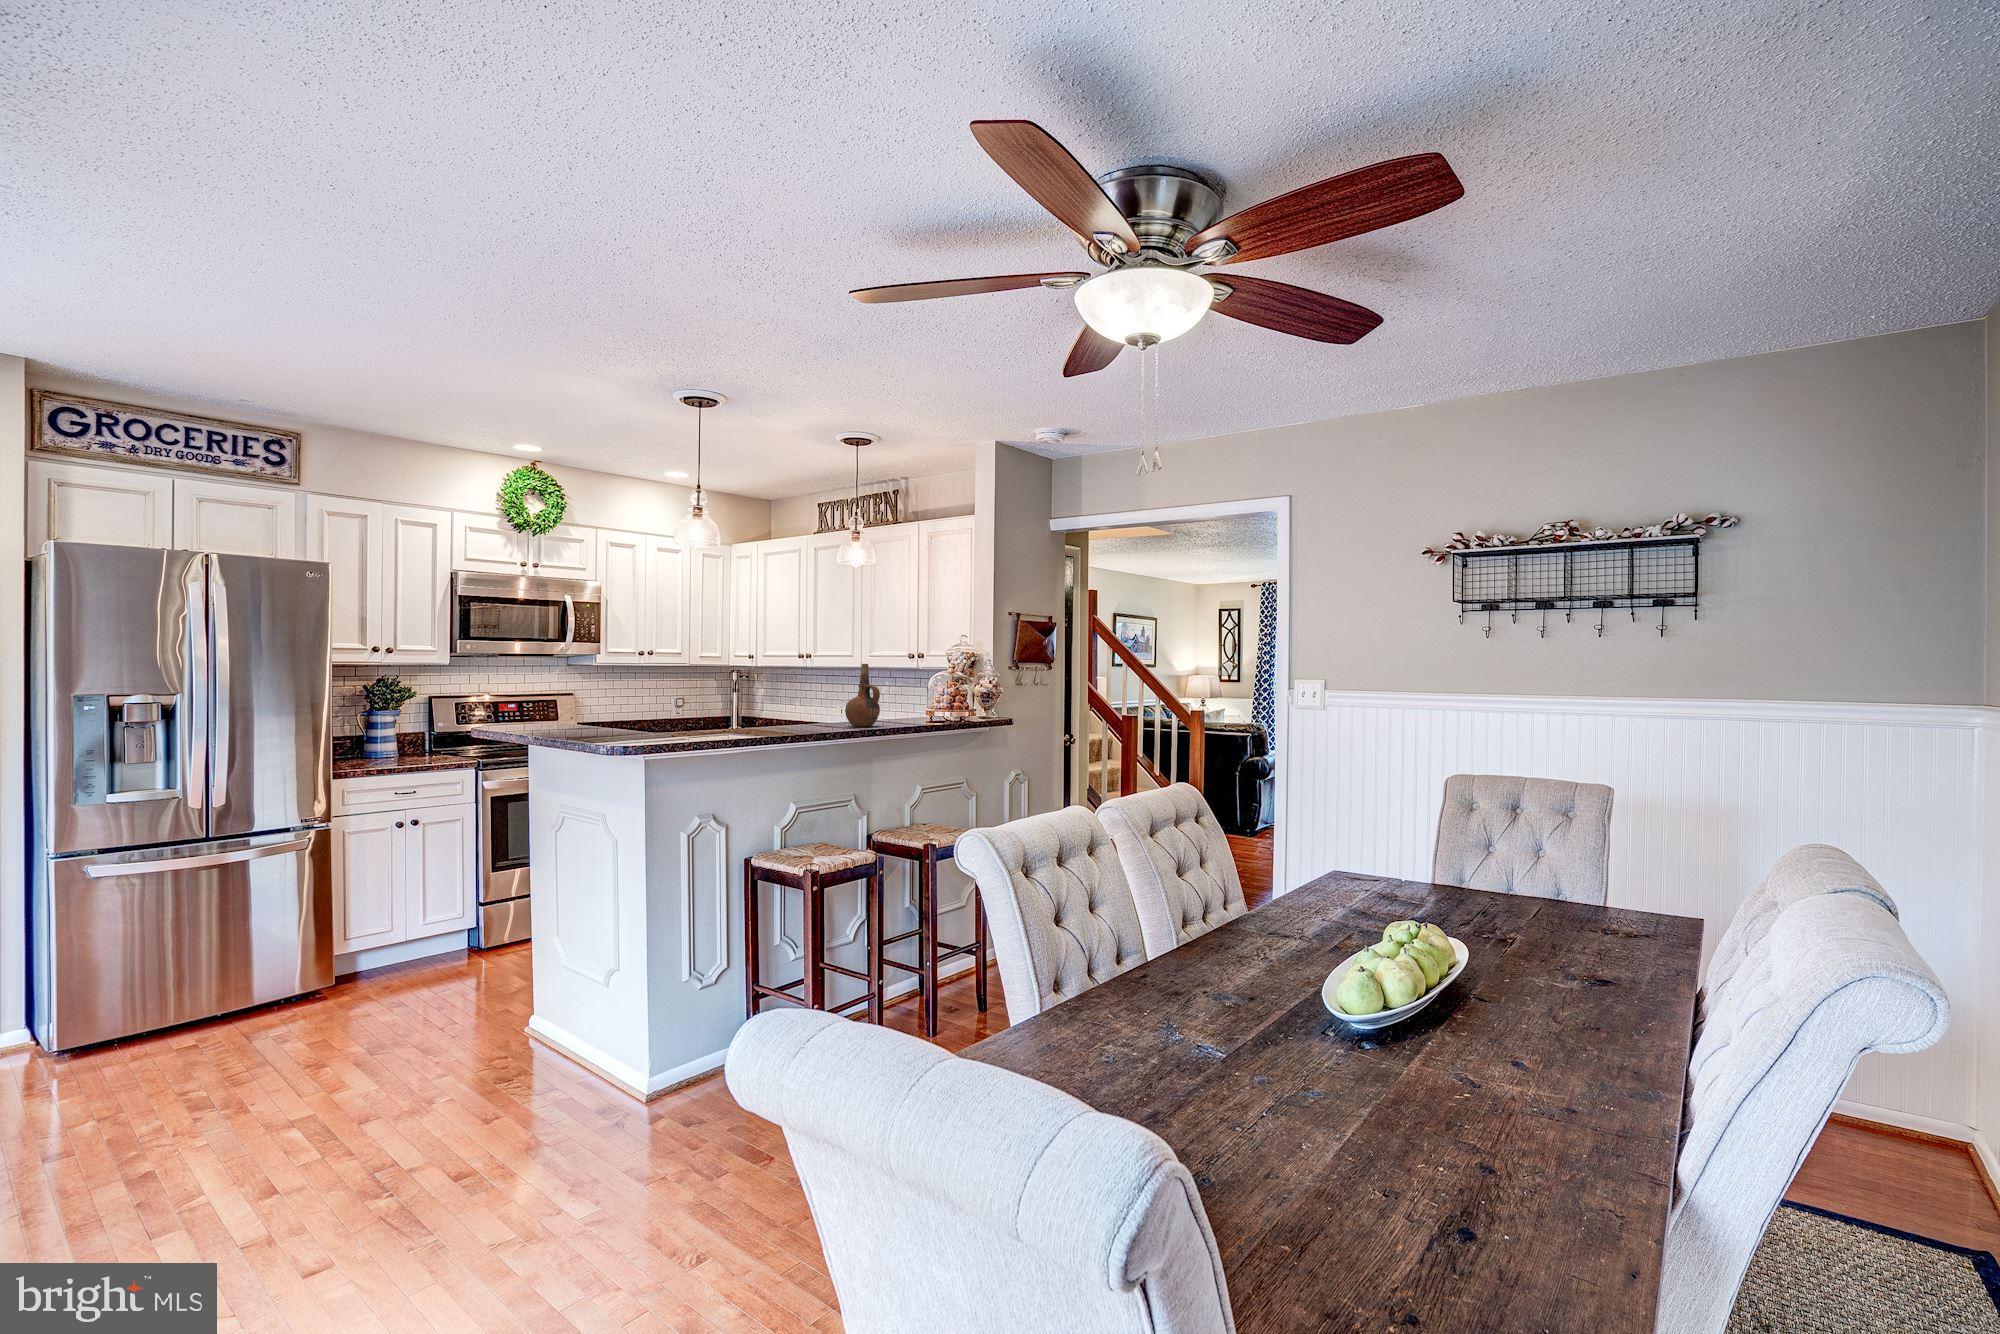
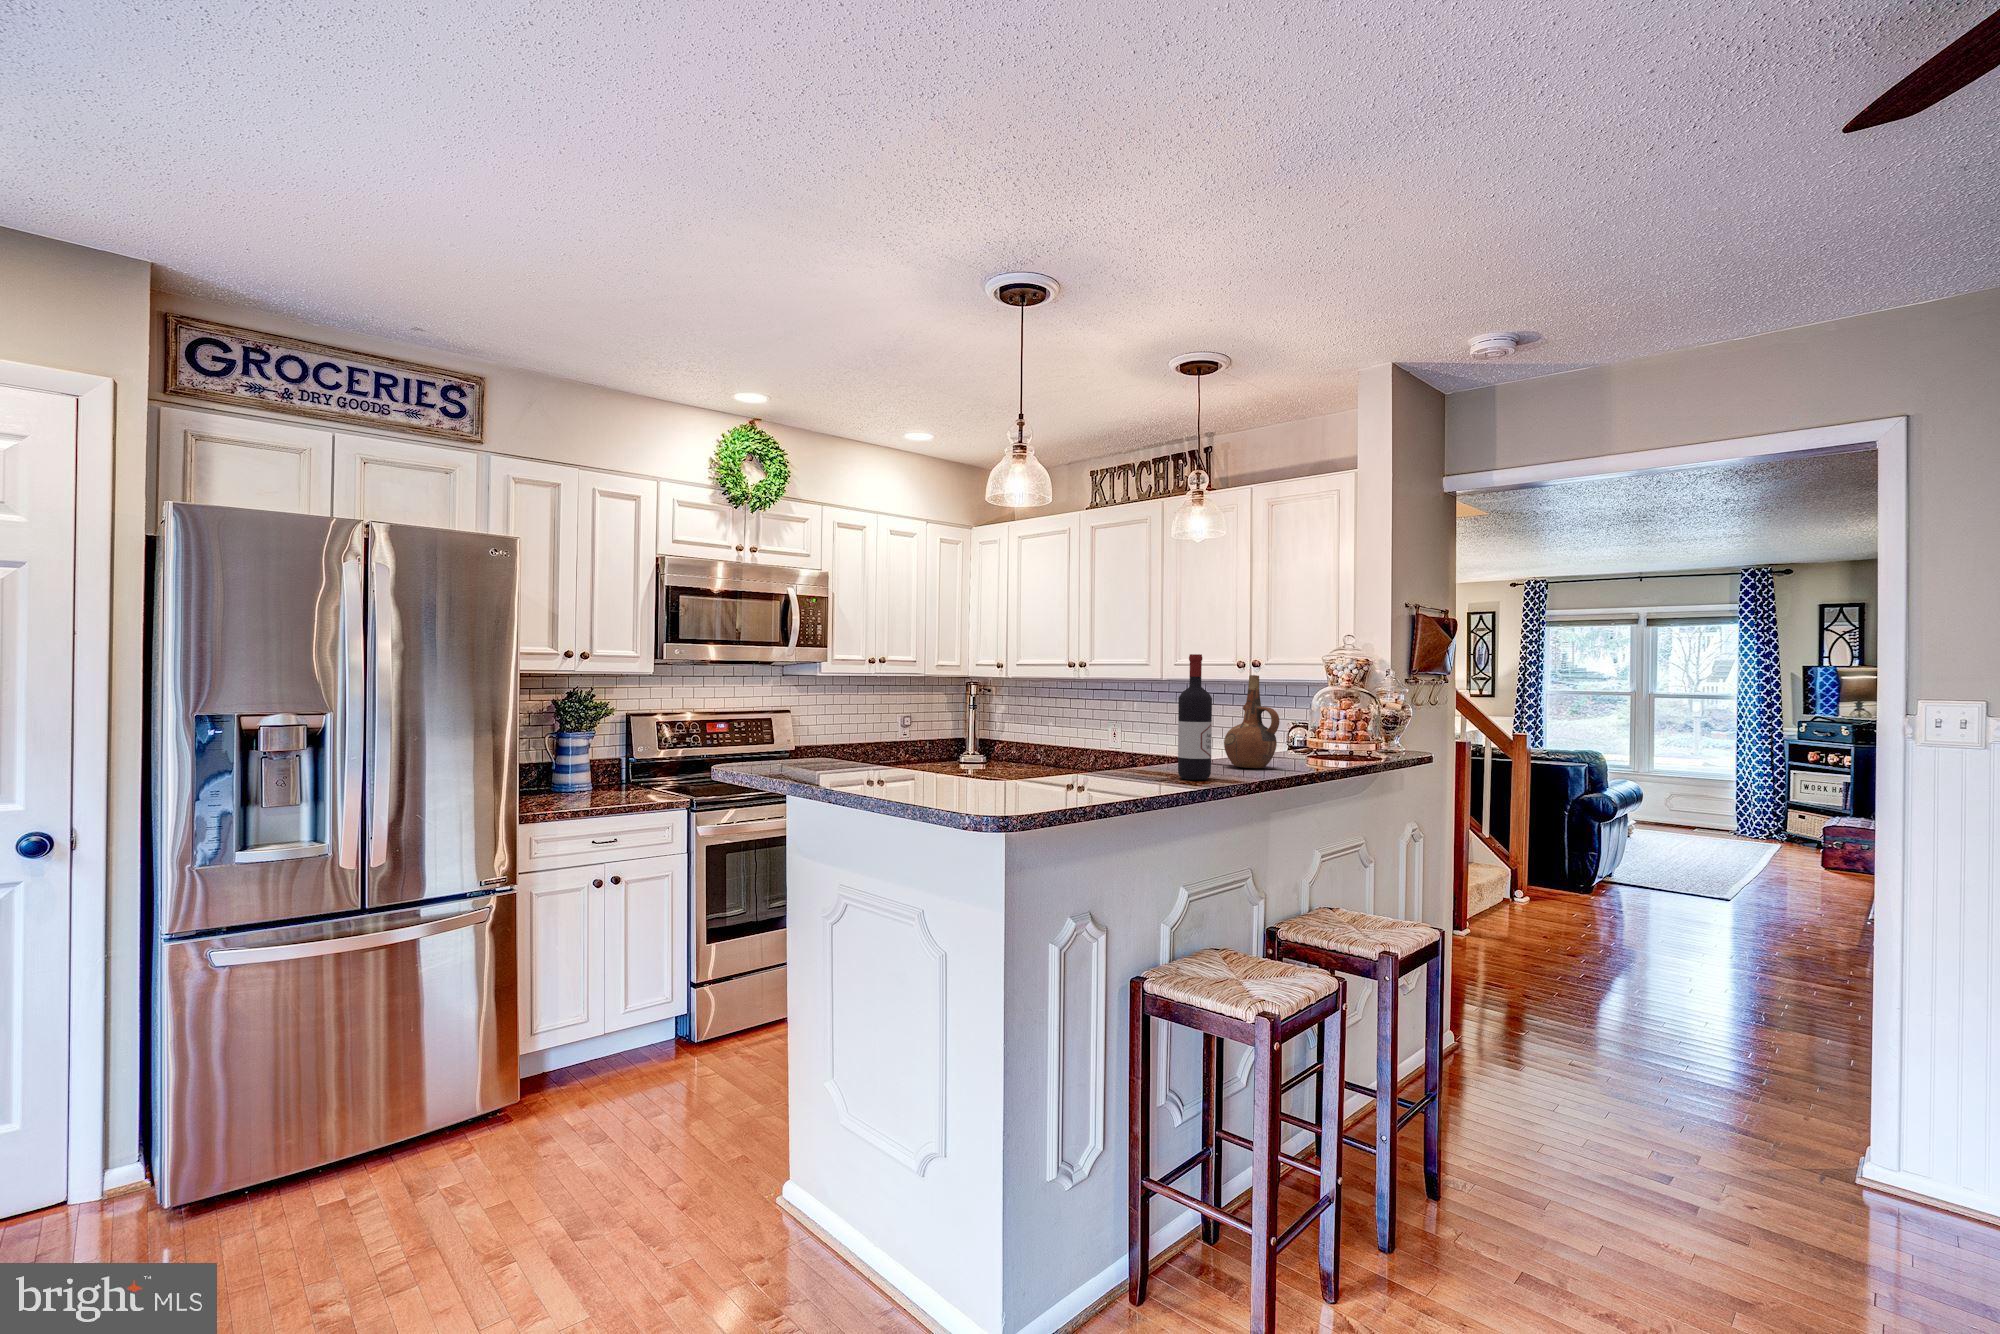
wine bottle: none [793,650,816,733] -> present [1178,654,1212,780]

